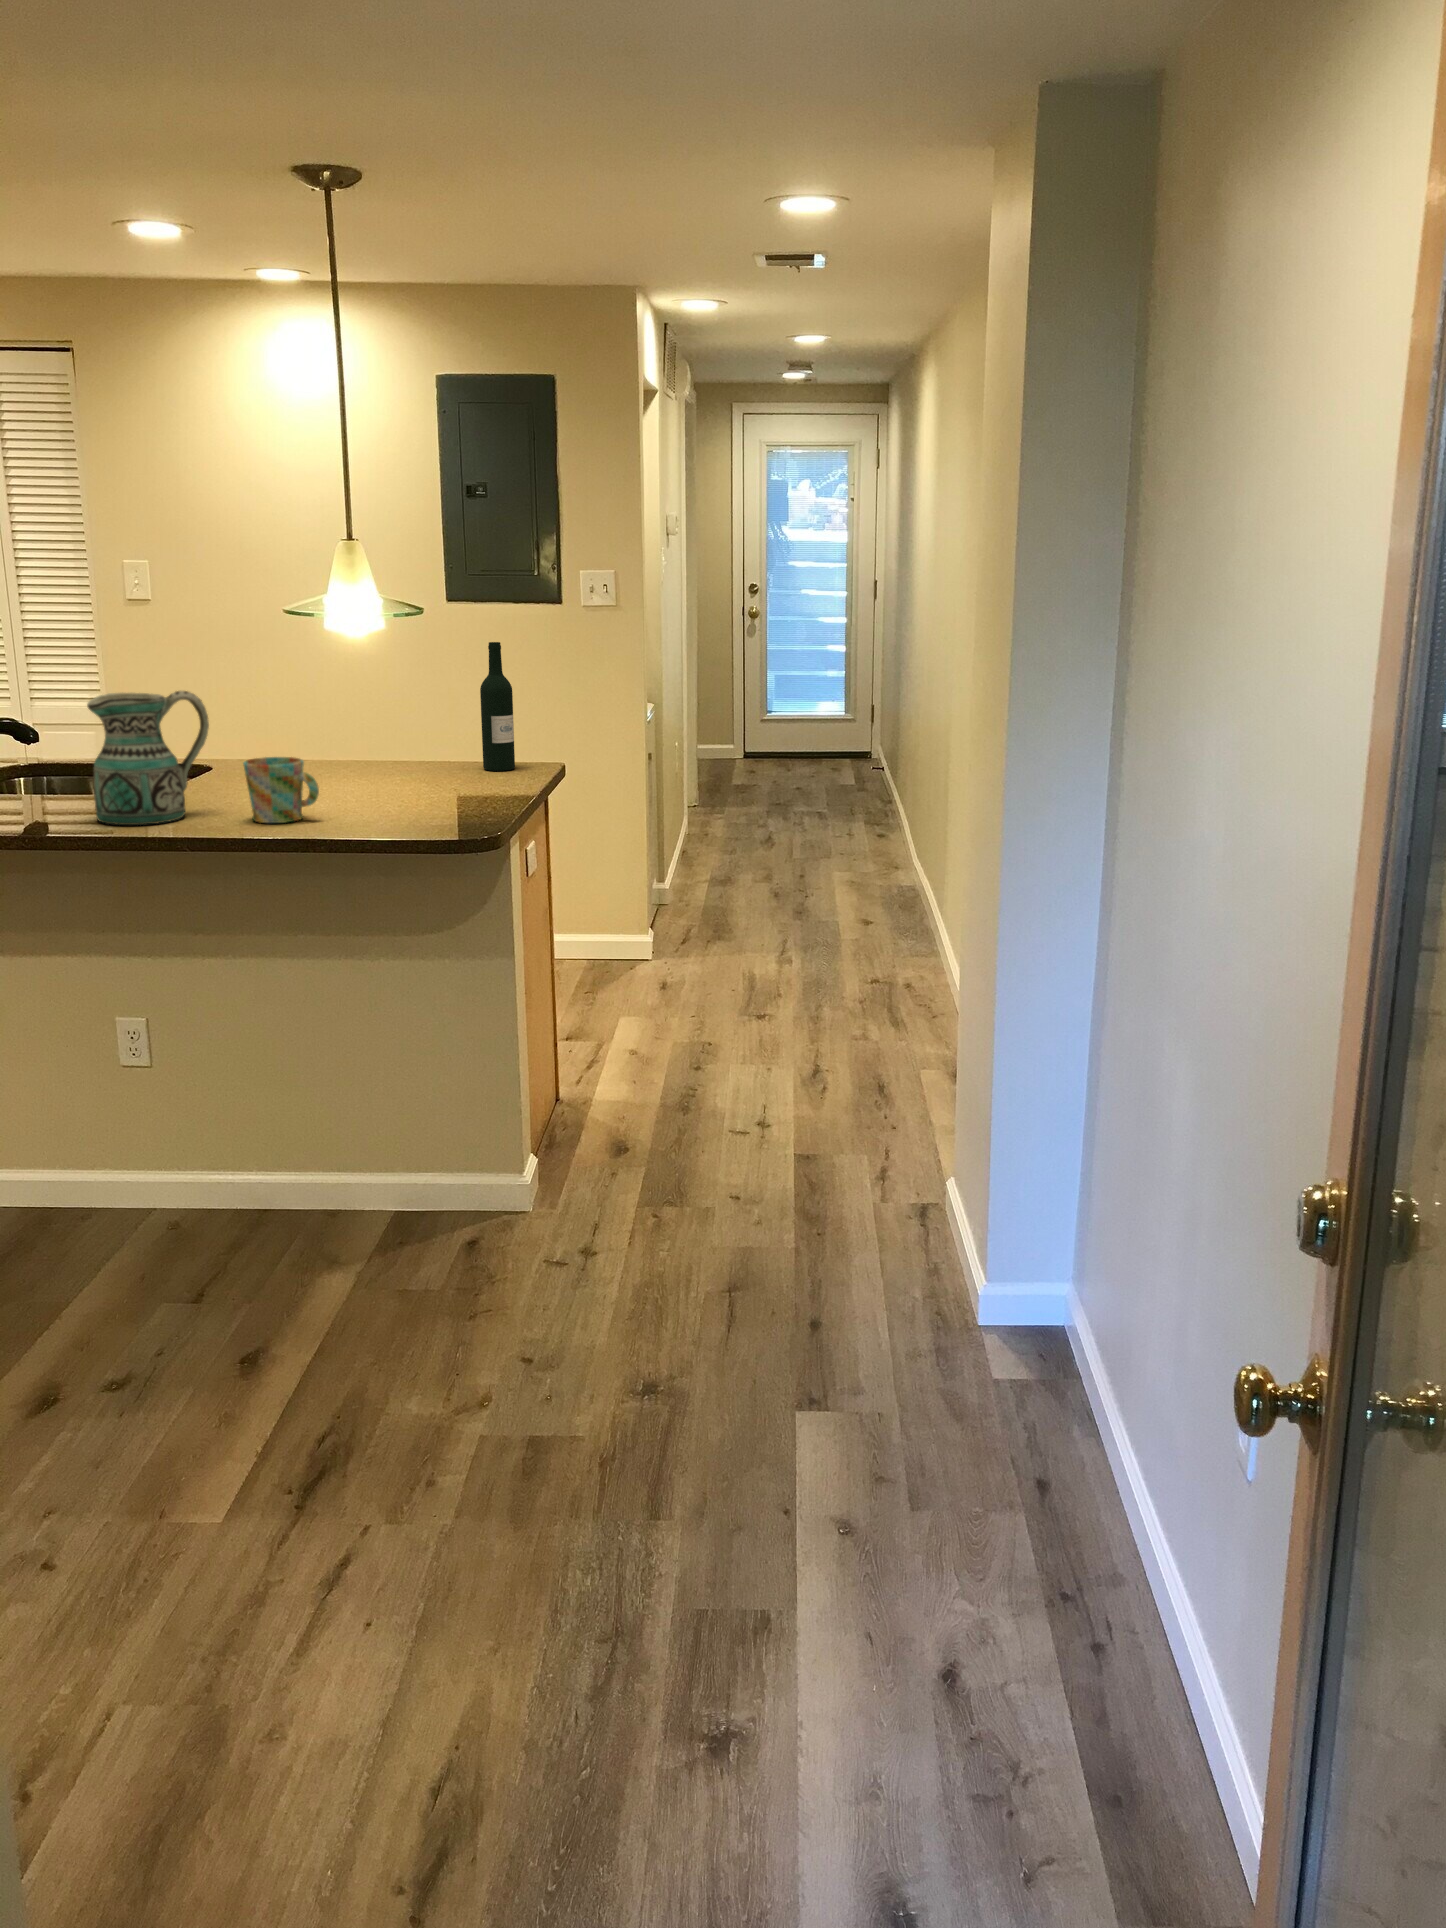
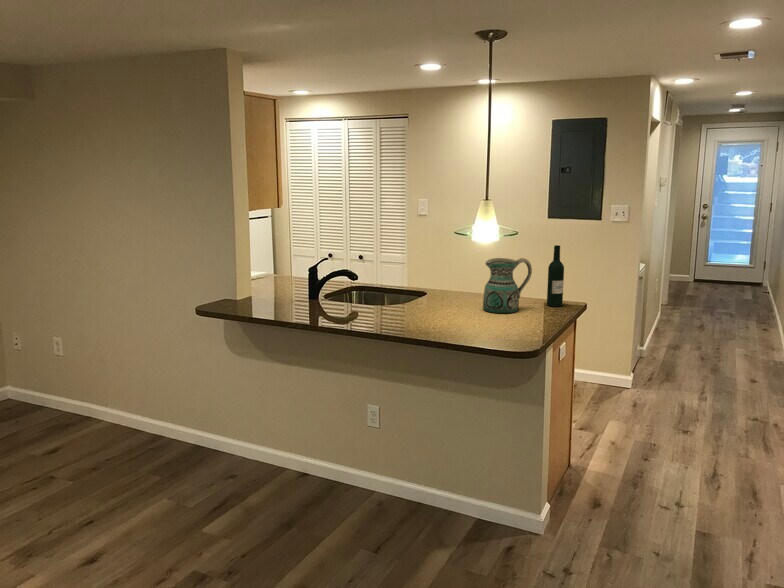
ceramic pitcher: present [87,691,209,825] -> present [483,258,532,313]
mug: present [243,757,319,823] -> none [426,300,458,332]

